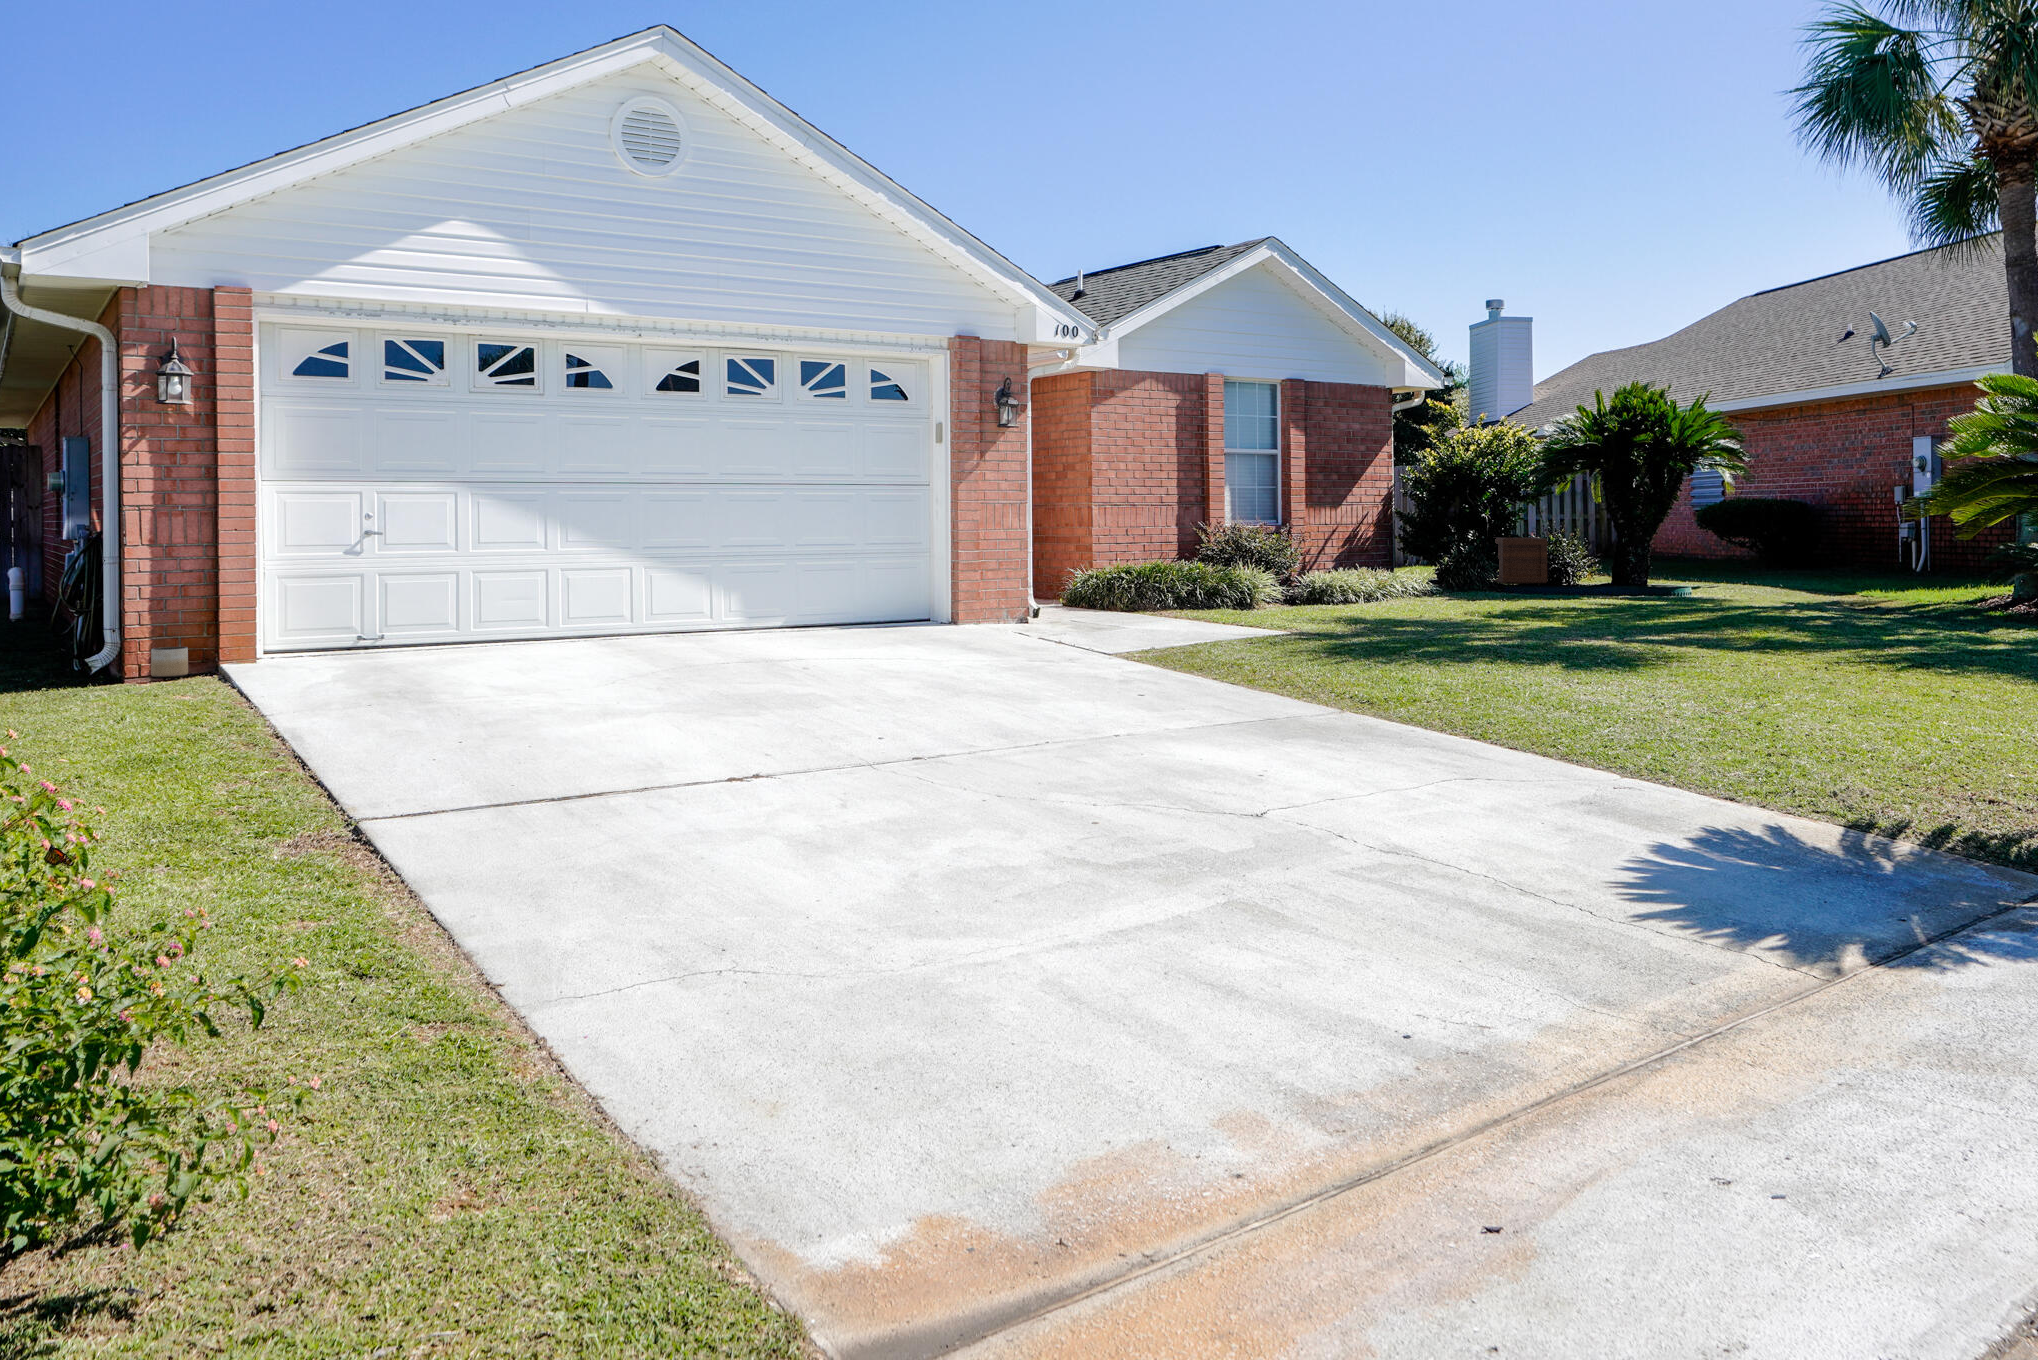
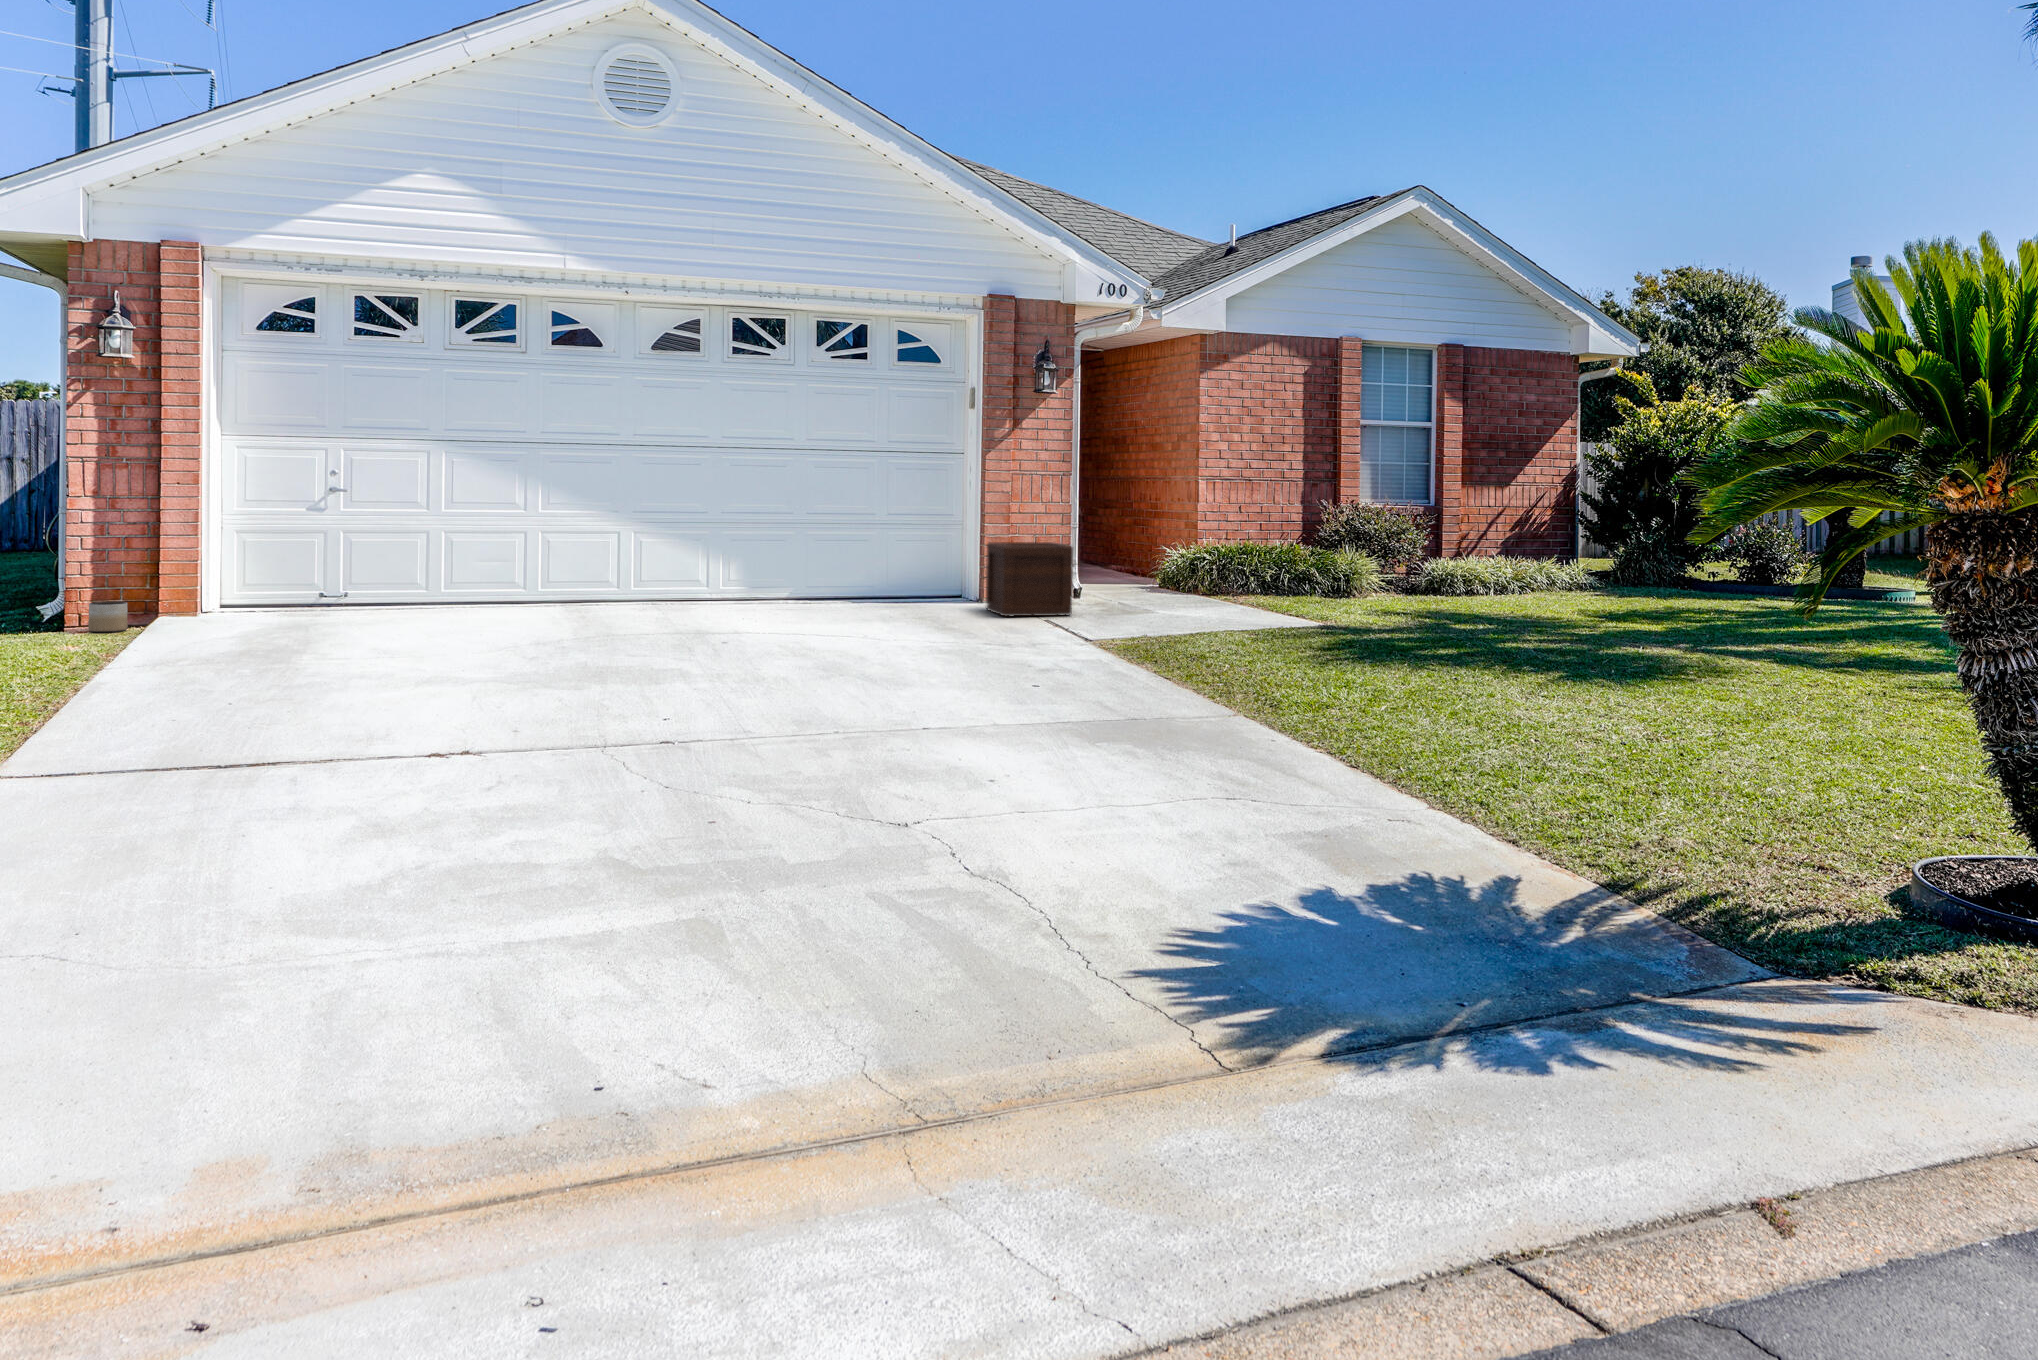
wooden crate: present [1493,538,1547,583] -> present [986,542,1073,616]

